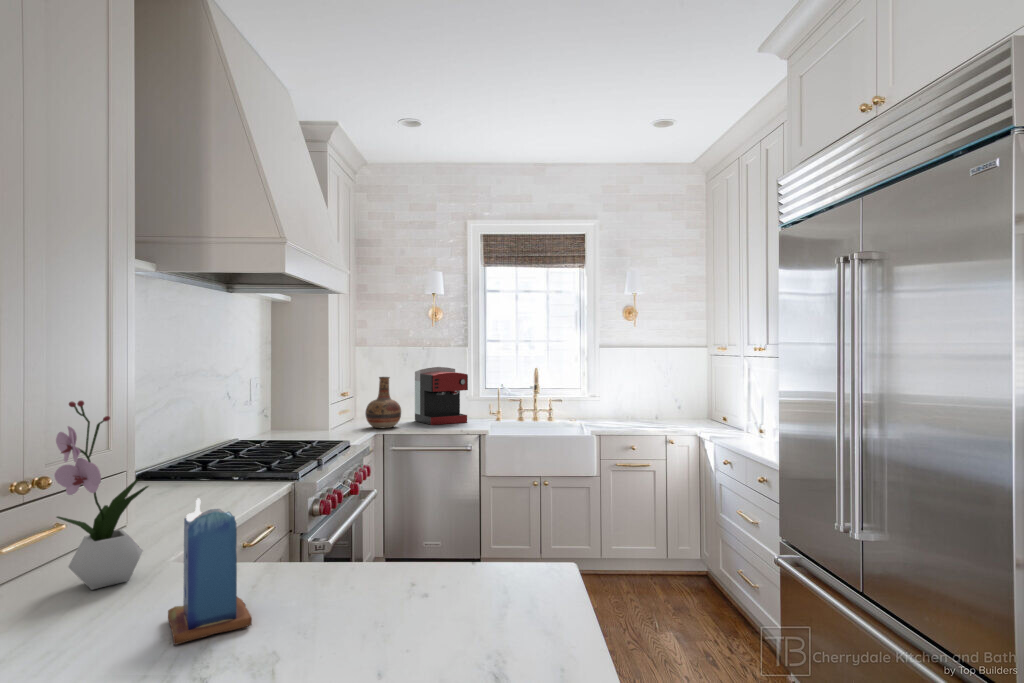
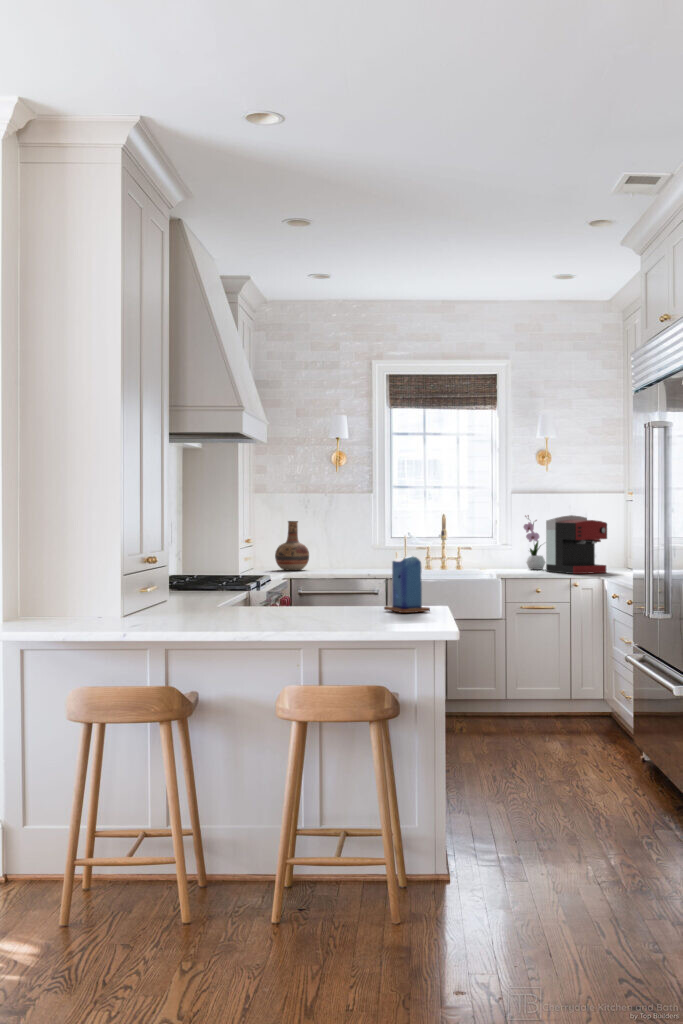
coffee maker: present [415,367,468,425] -> present [546,515,607,574]
flower arrangement: present [54,401,148,590] -> present [524,515,545,570]
candle: present [168,498,252,645] -> present [384,552,430,613]

